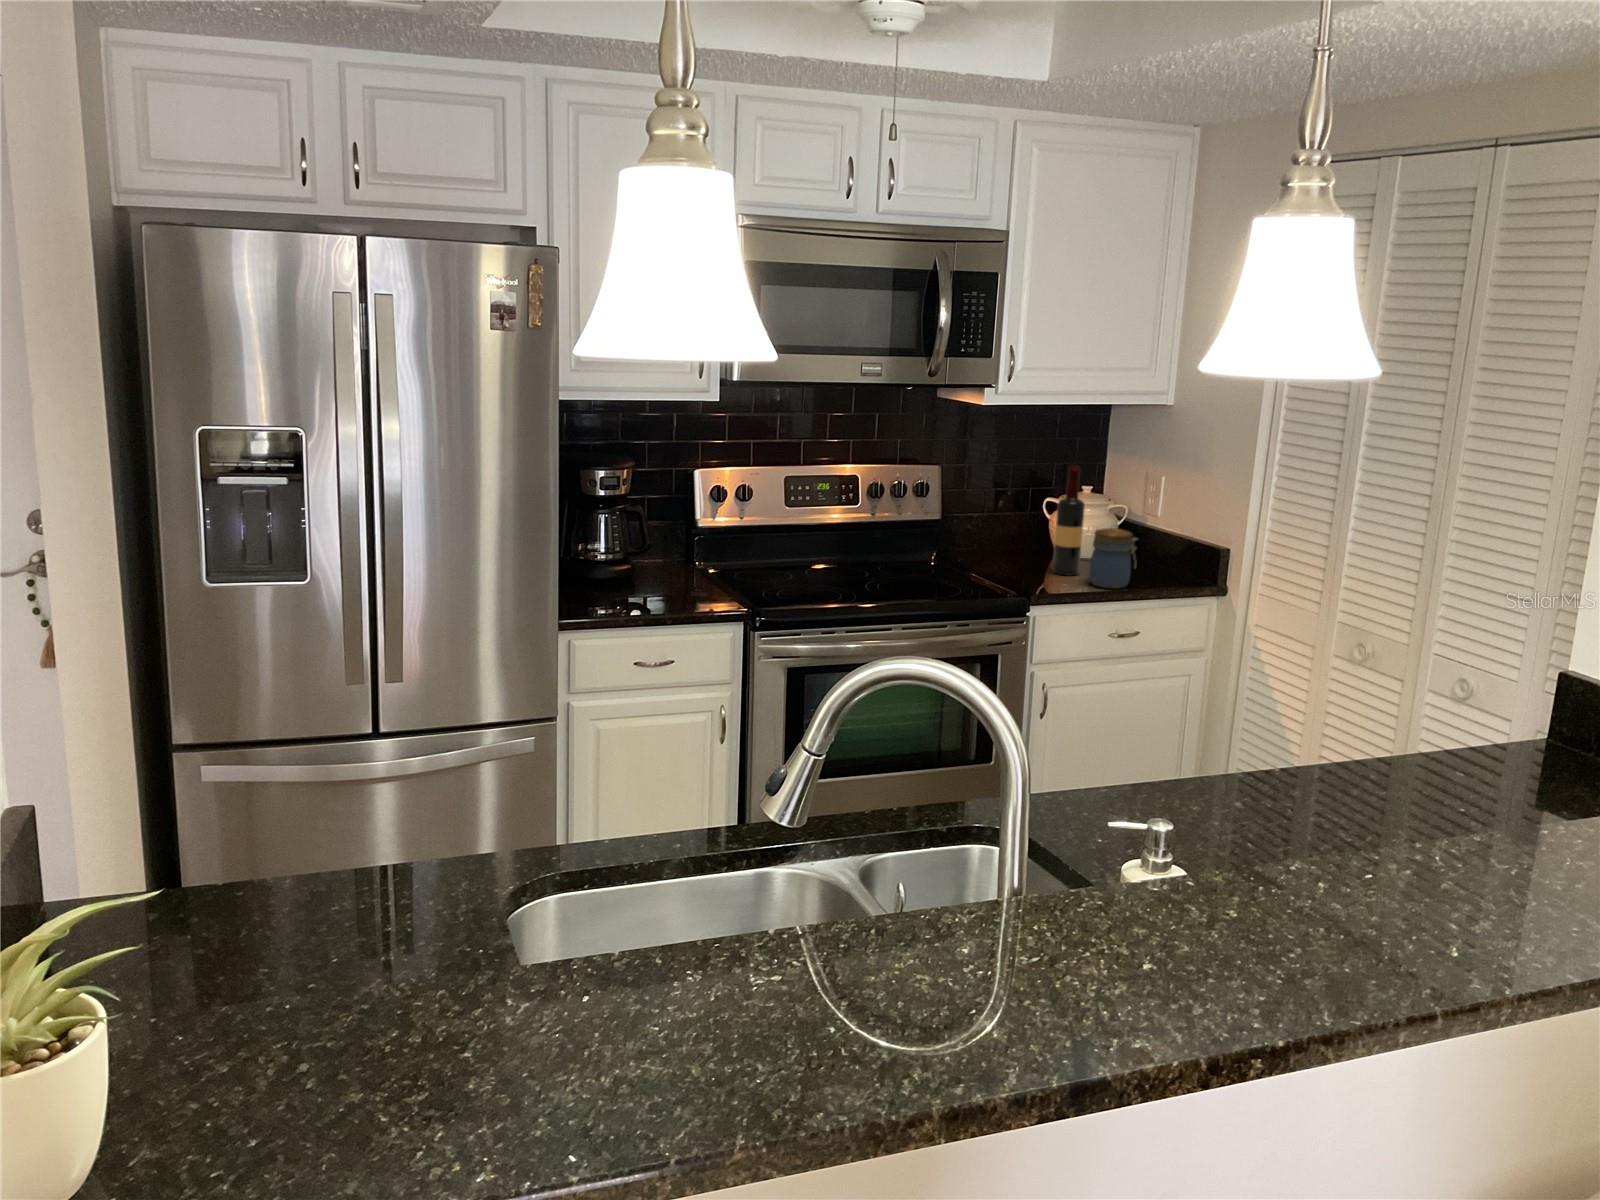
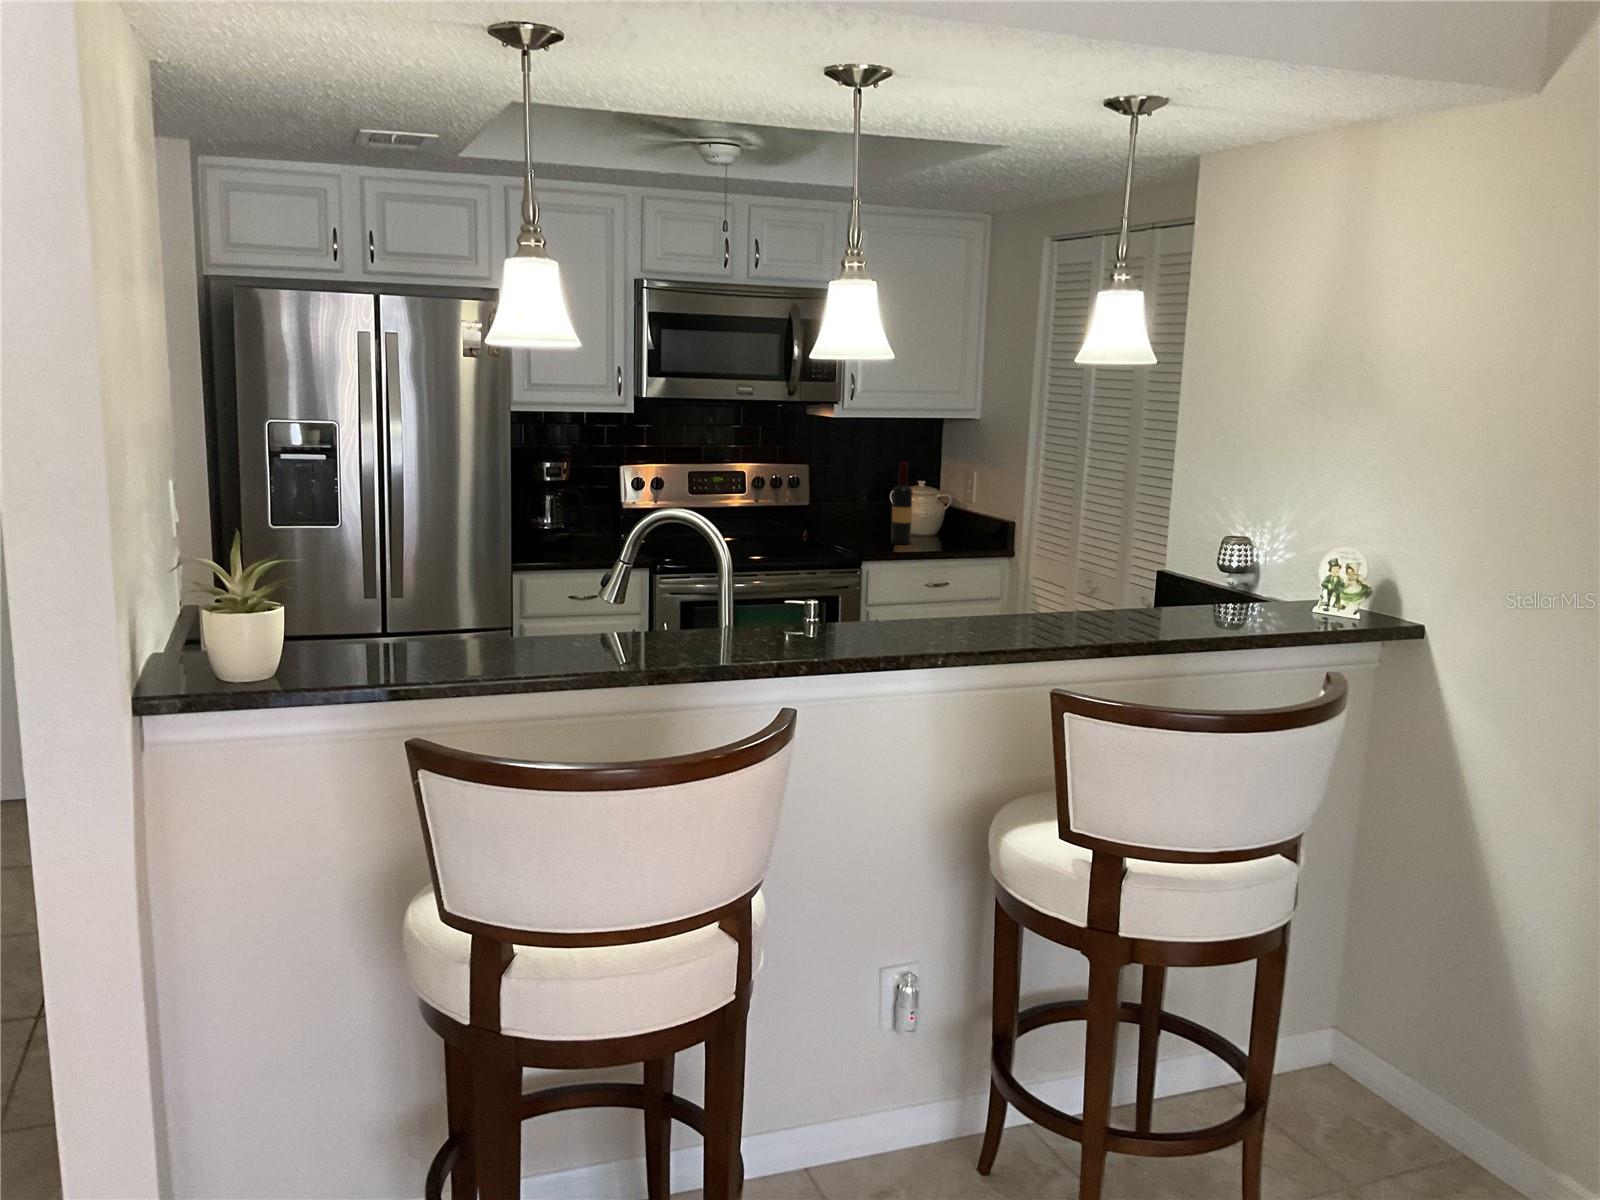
jar: present [1089,528,1137,588] -> none [914,507,948,551]

